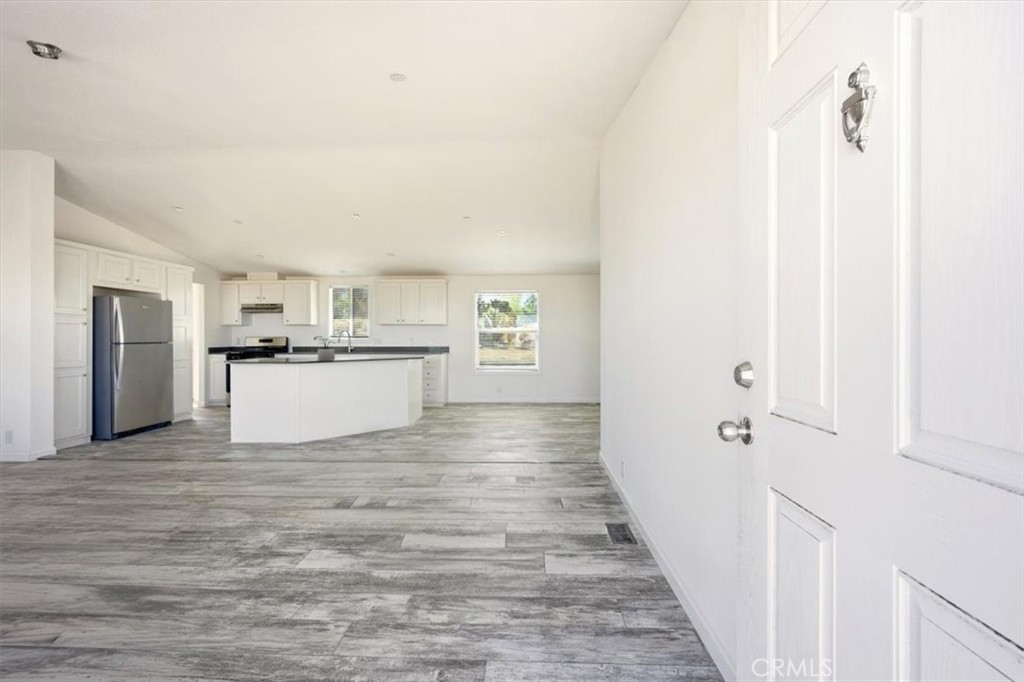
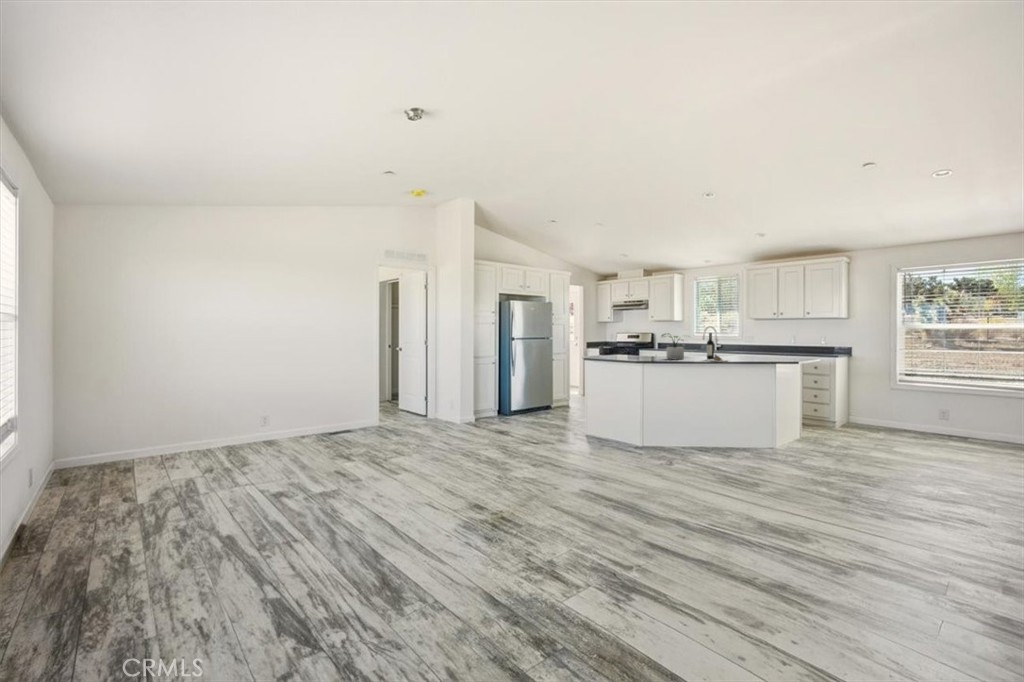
wine bottle: none [356,336,377,361] -> present [707,333,729,362]

